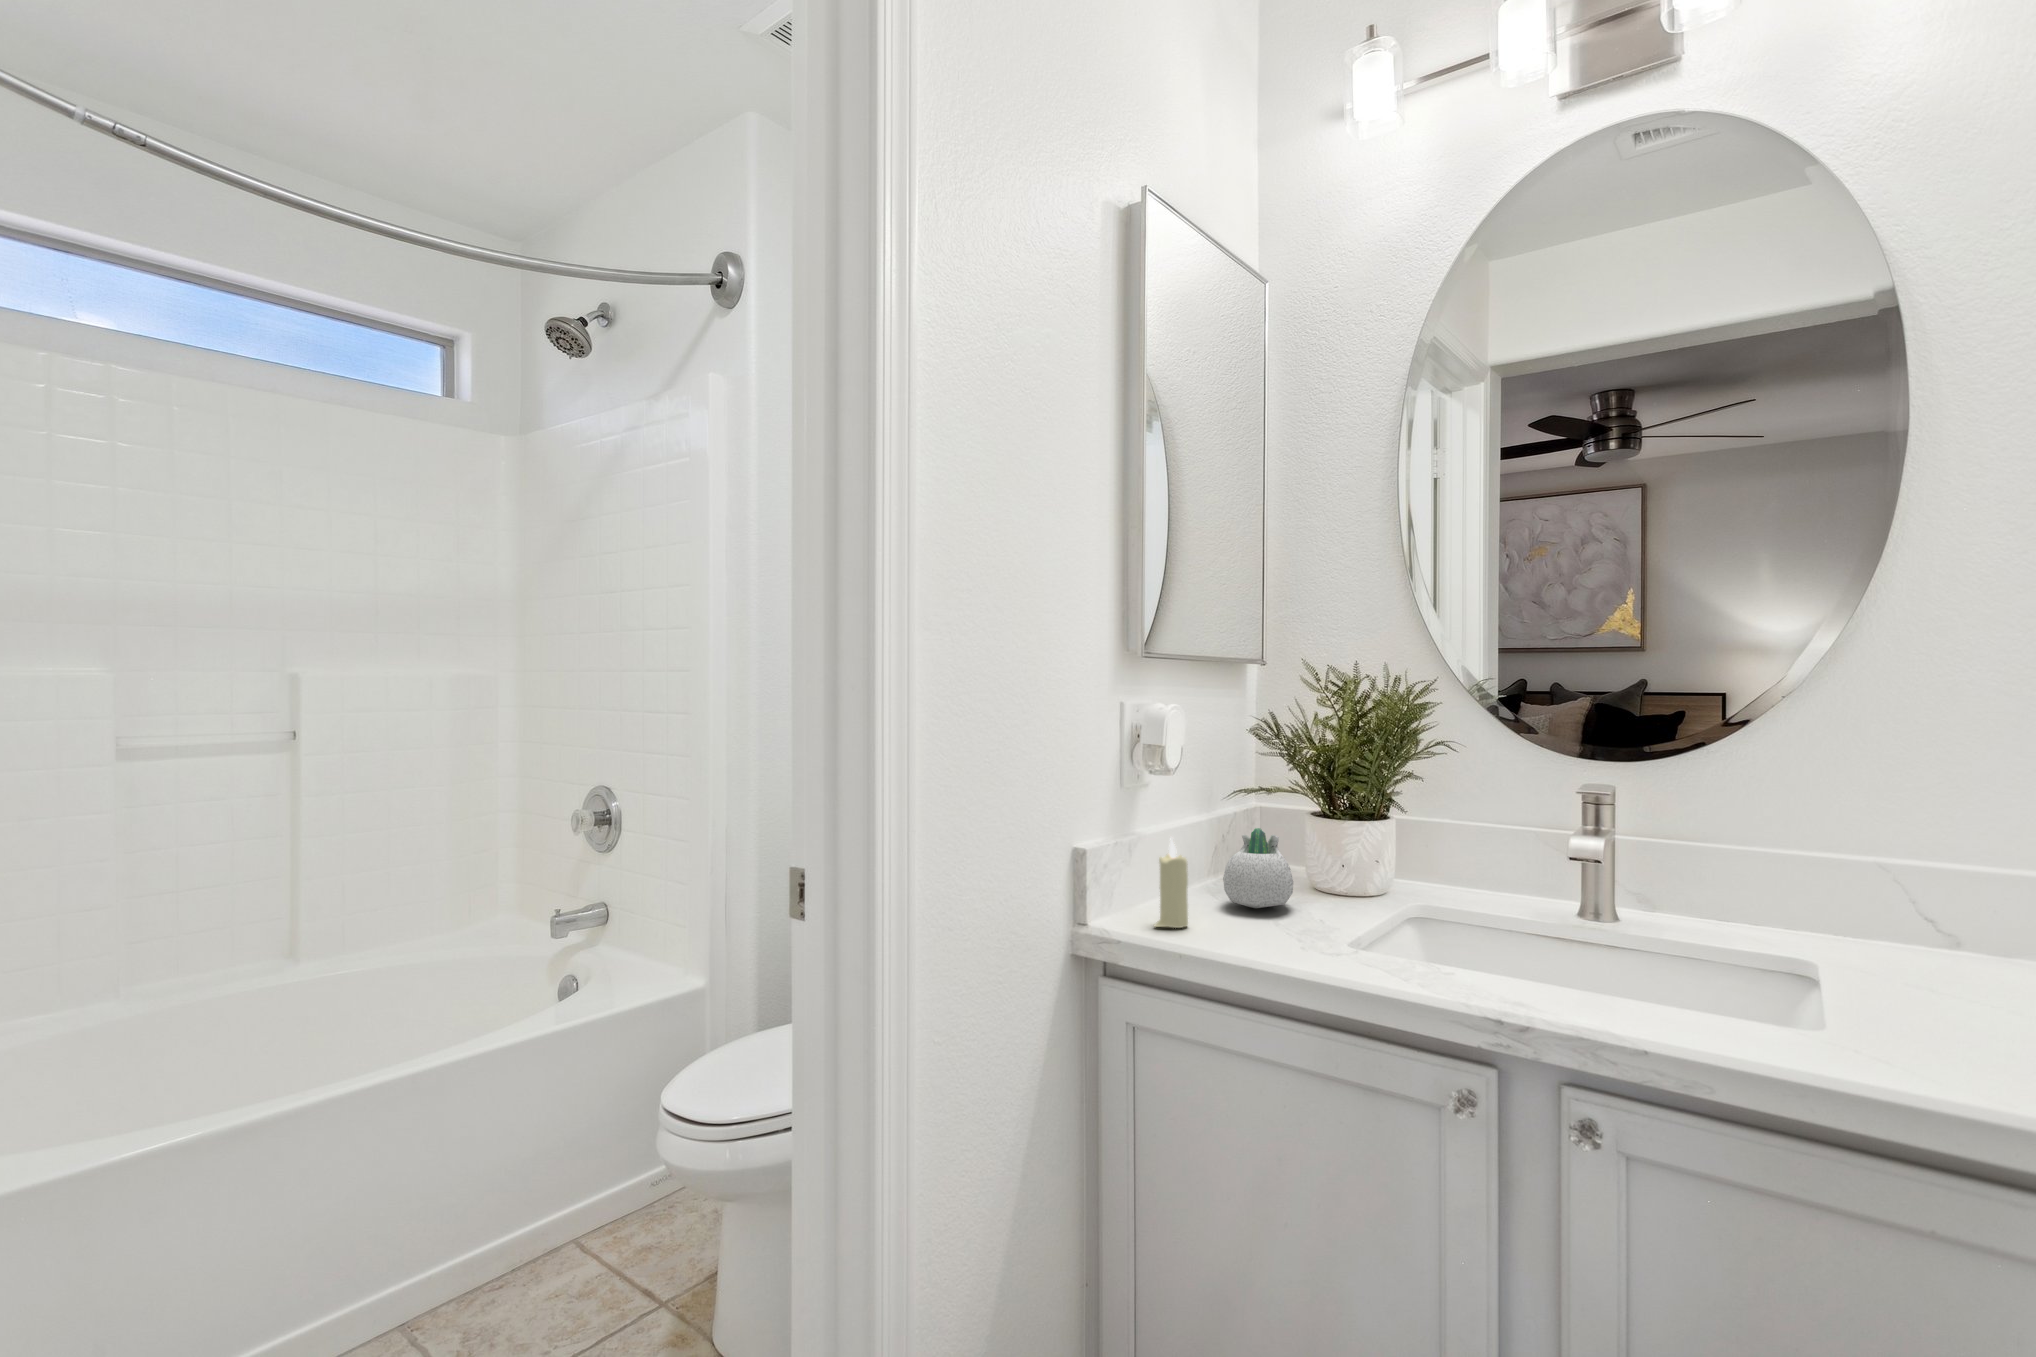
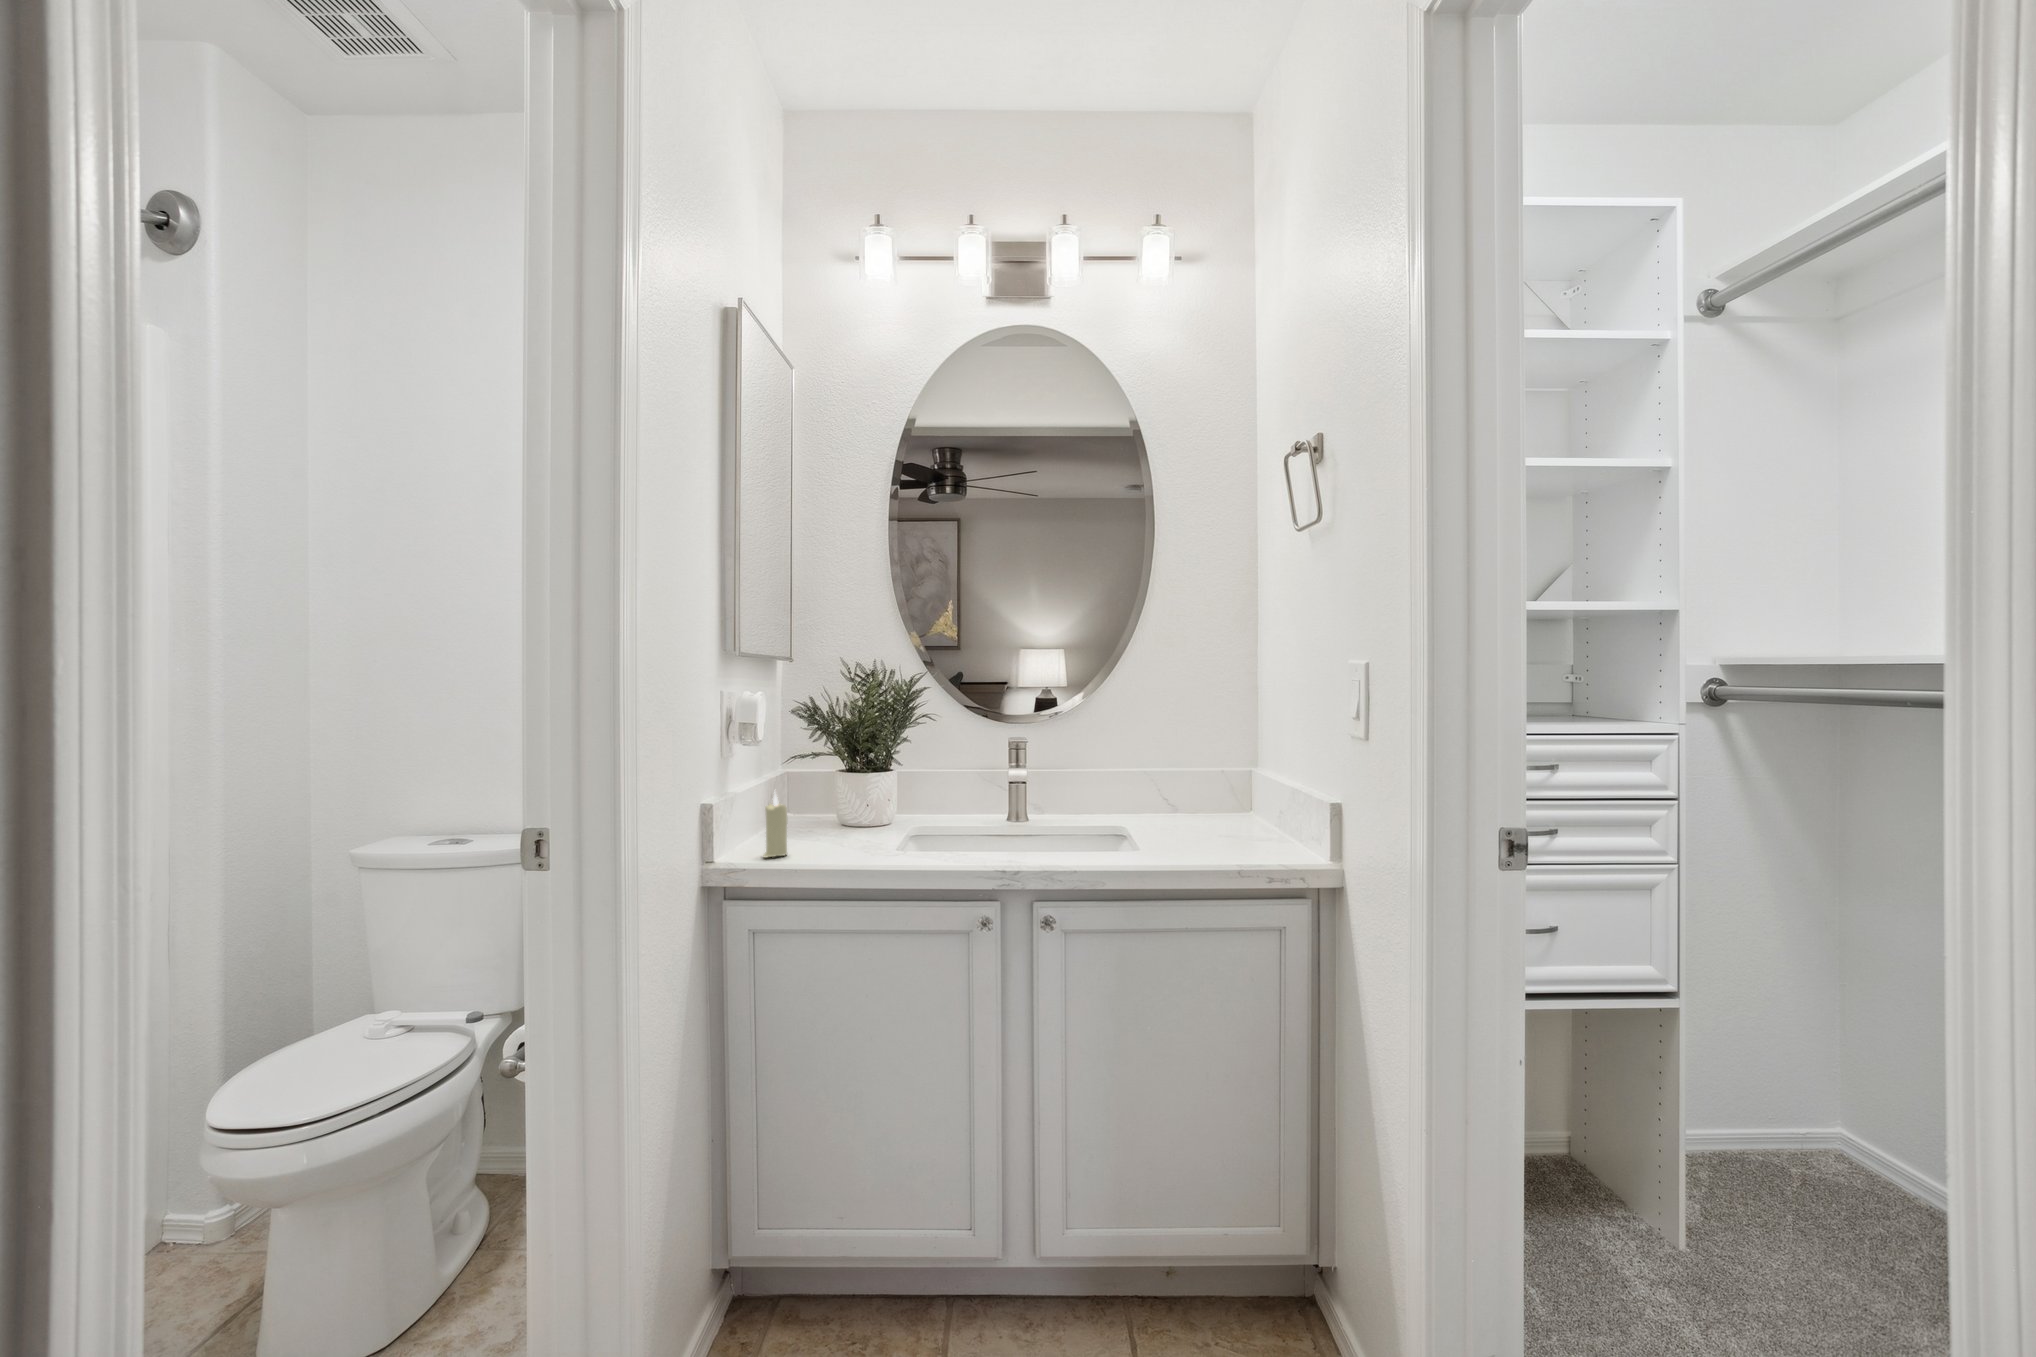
succulent planter: present [1223,828,1293,908] -> none [800,781,849,838]

